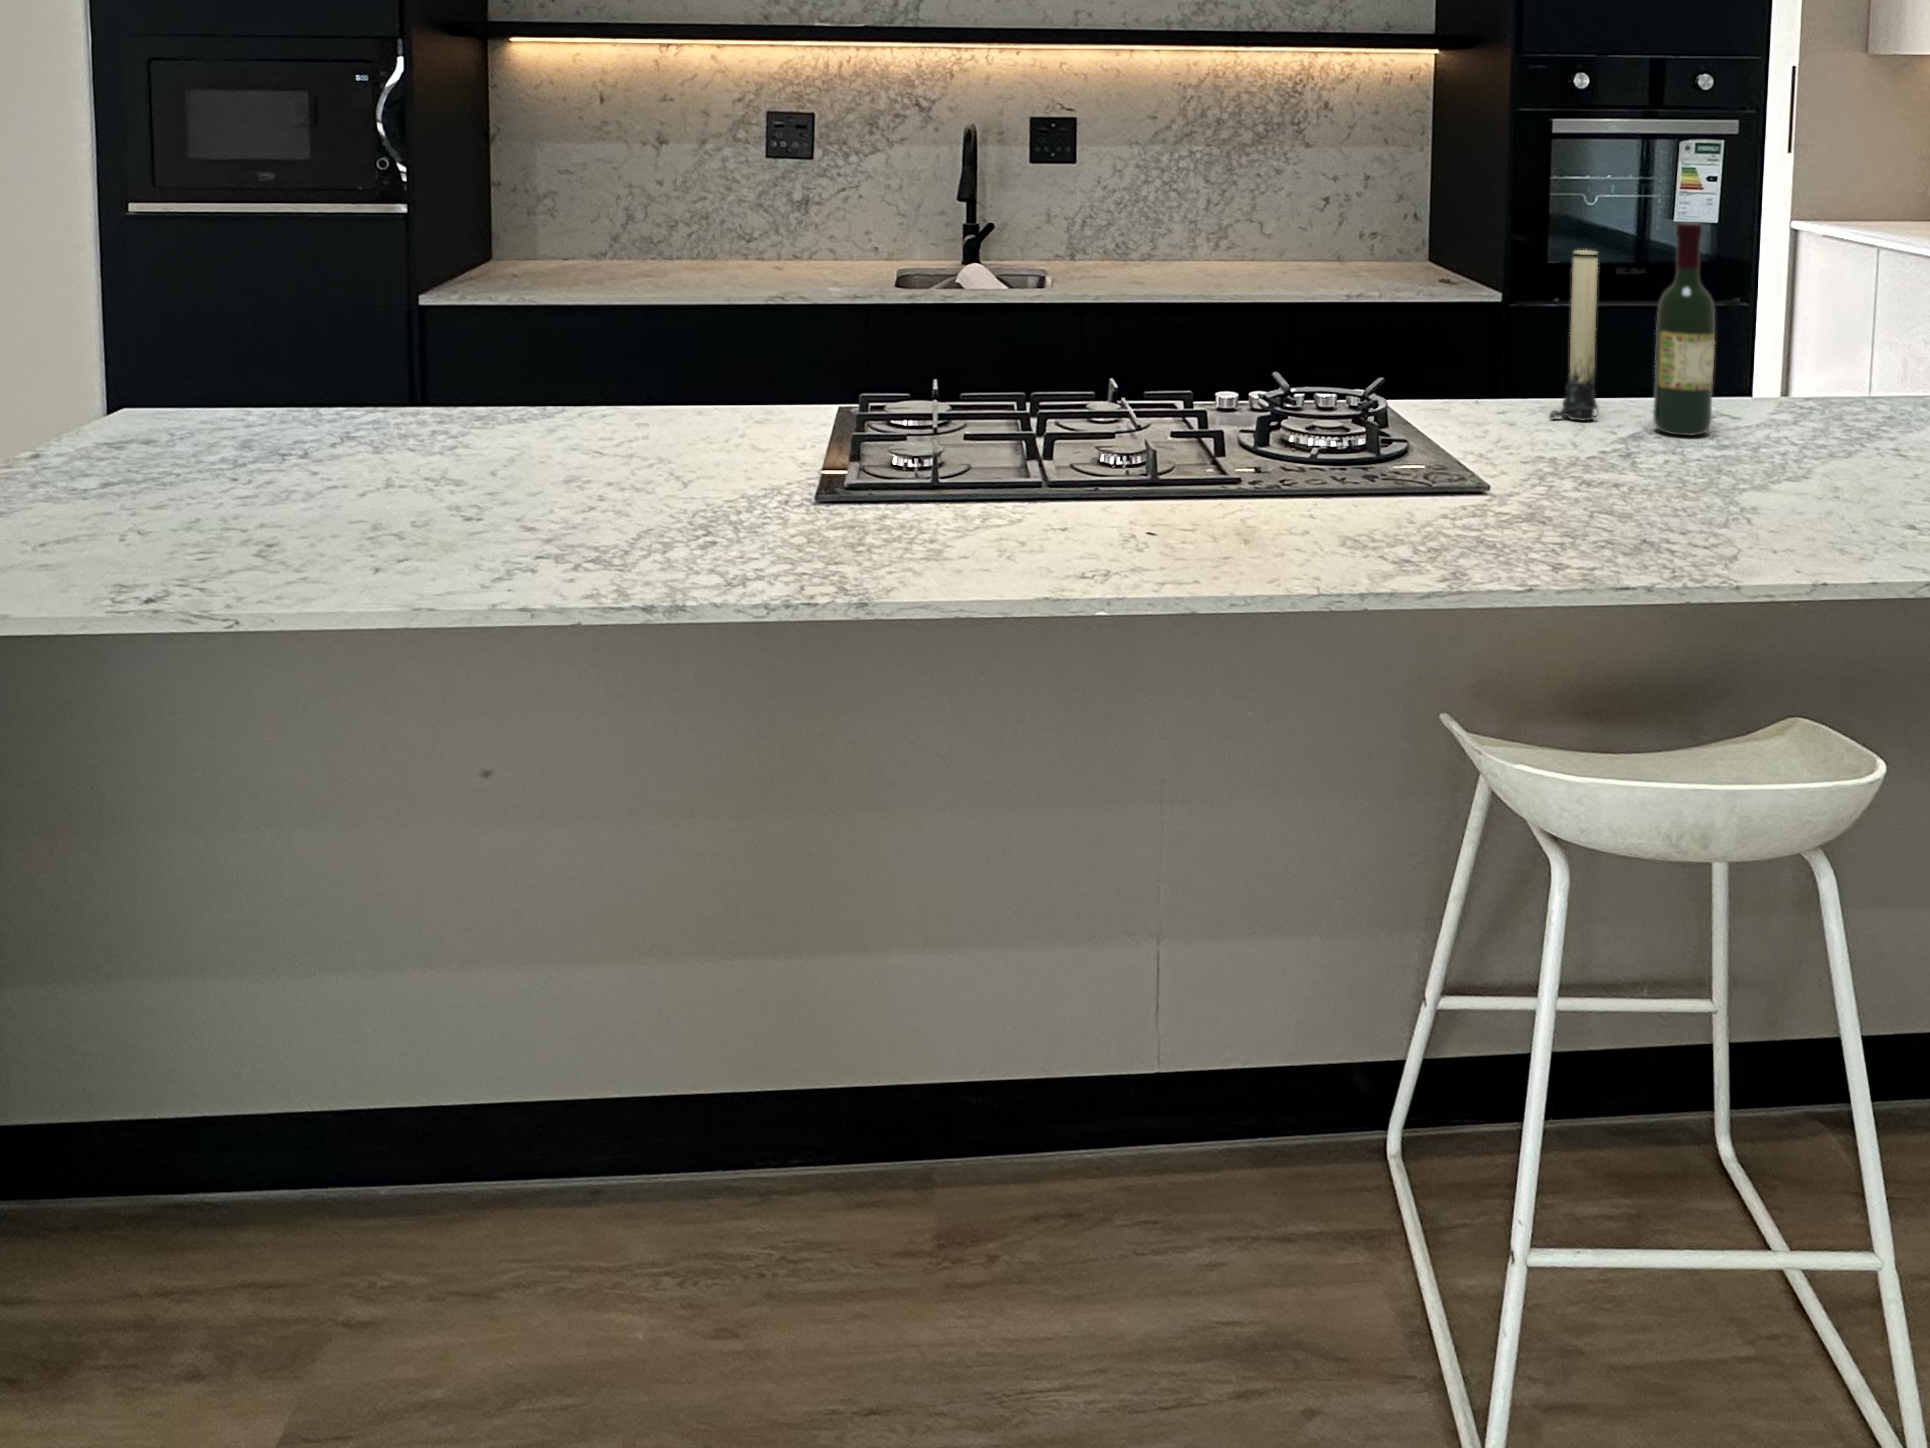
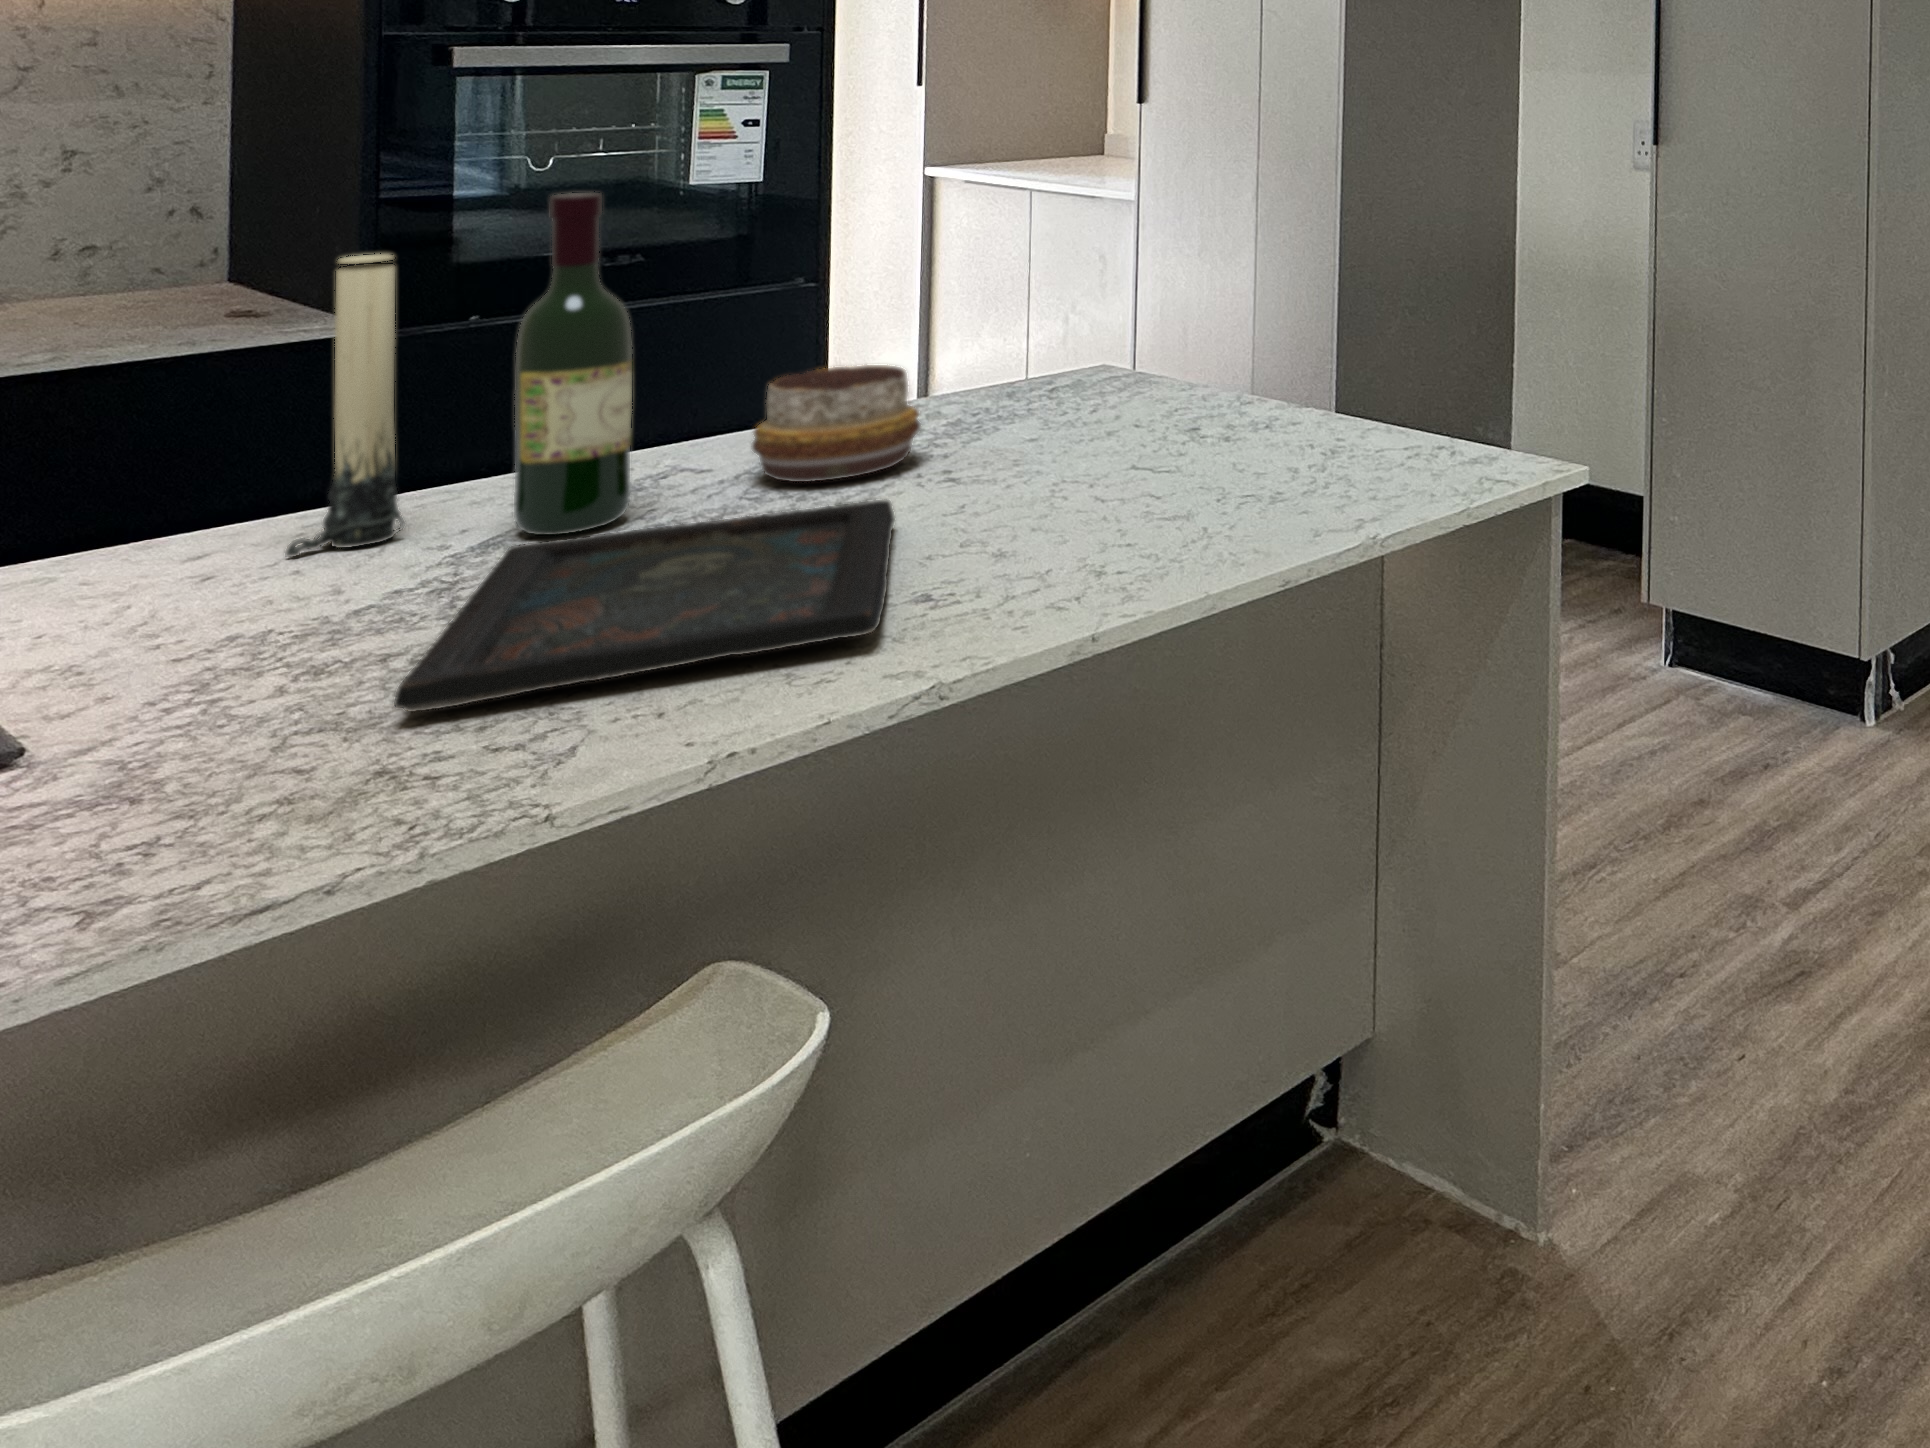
decorative bowl: none [1773,359,1877,436] -> present [751,365,920,482]
tray: none [1646,434,1888,524] -> present [394,500,894,712]

